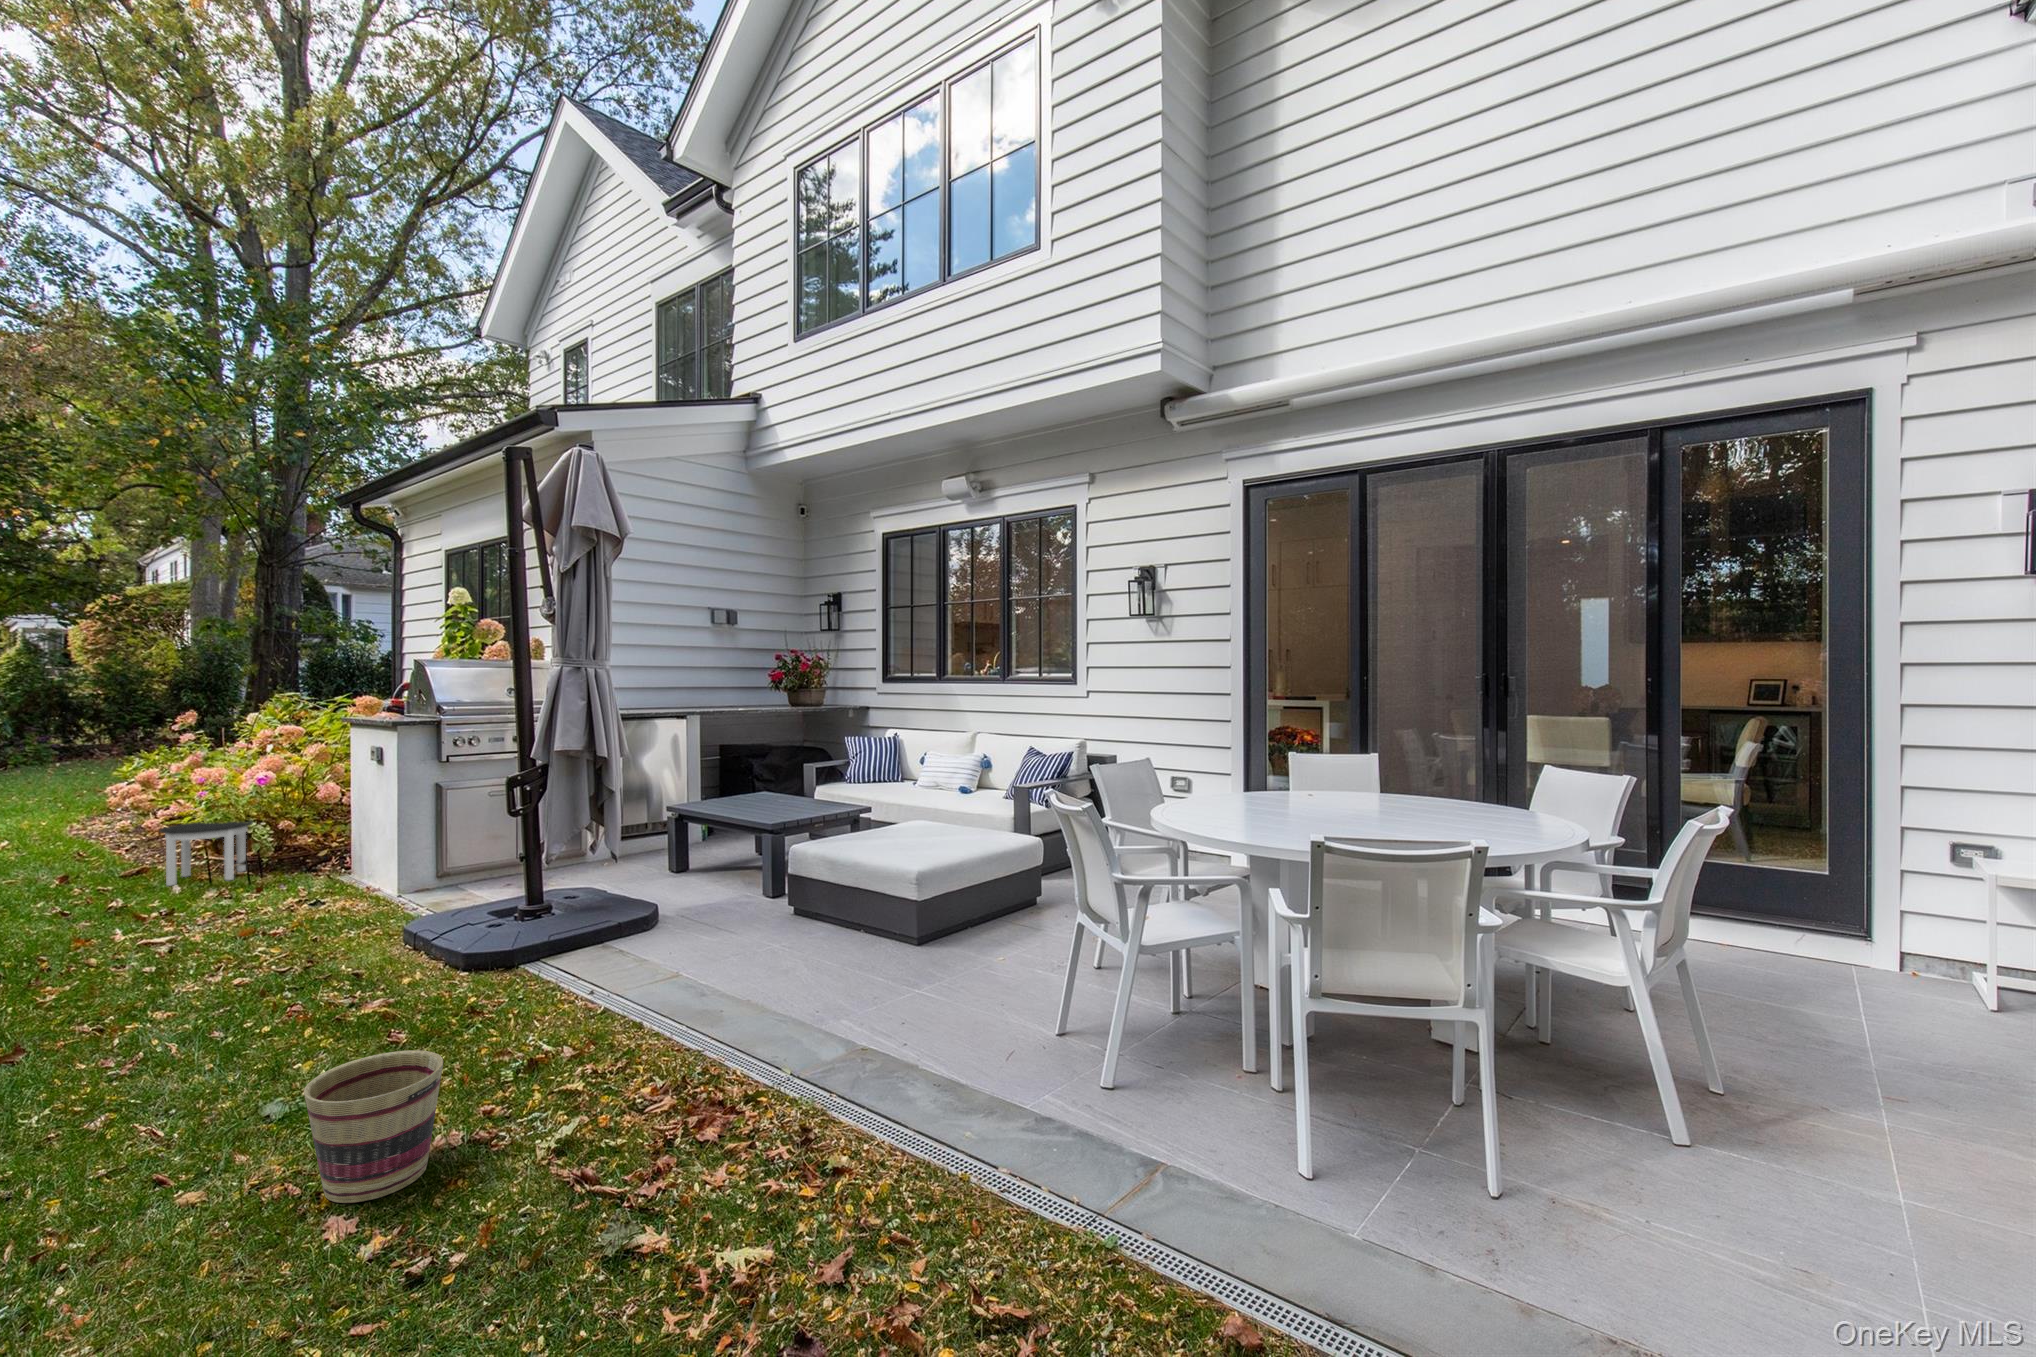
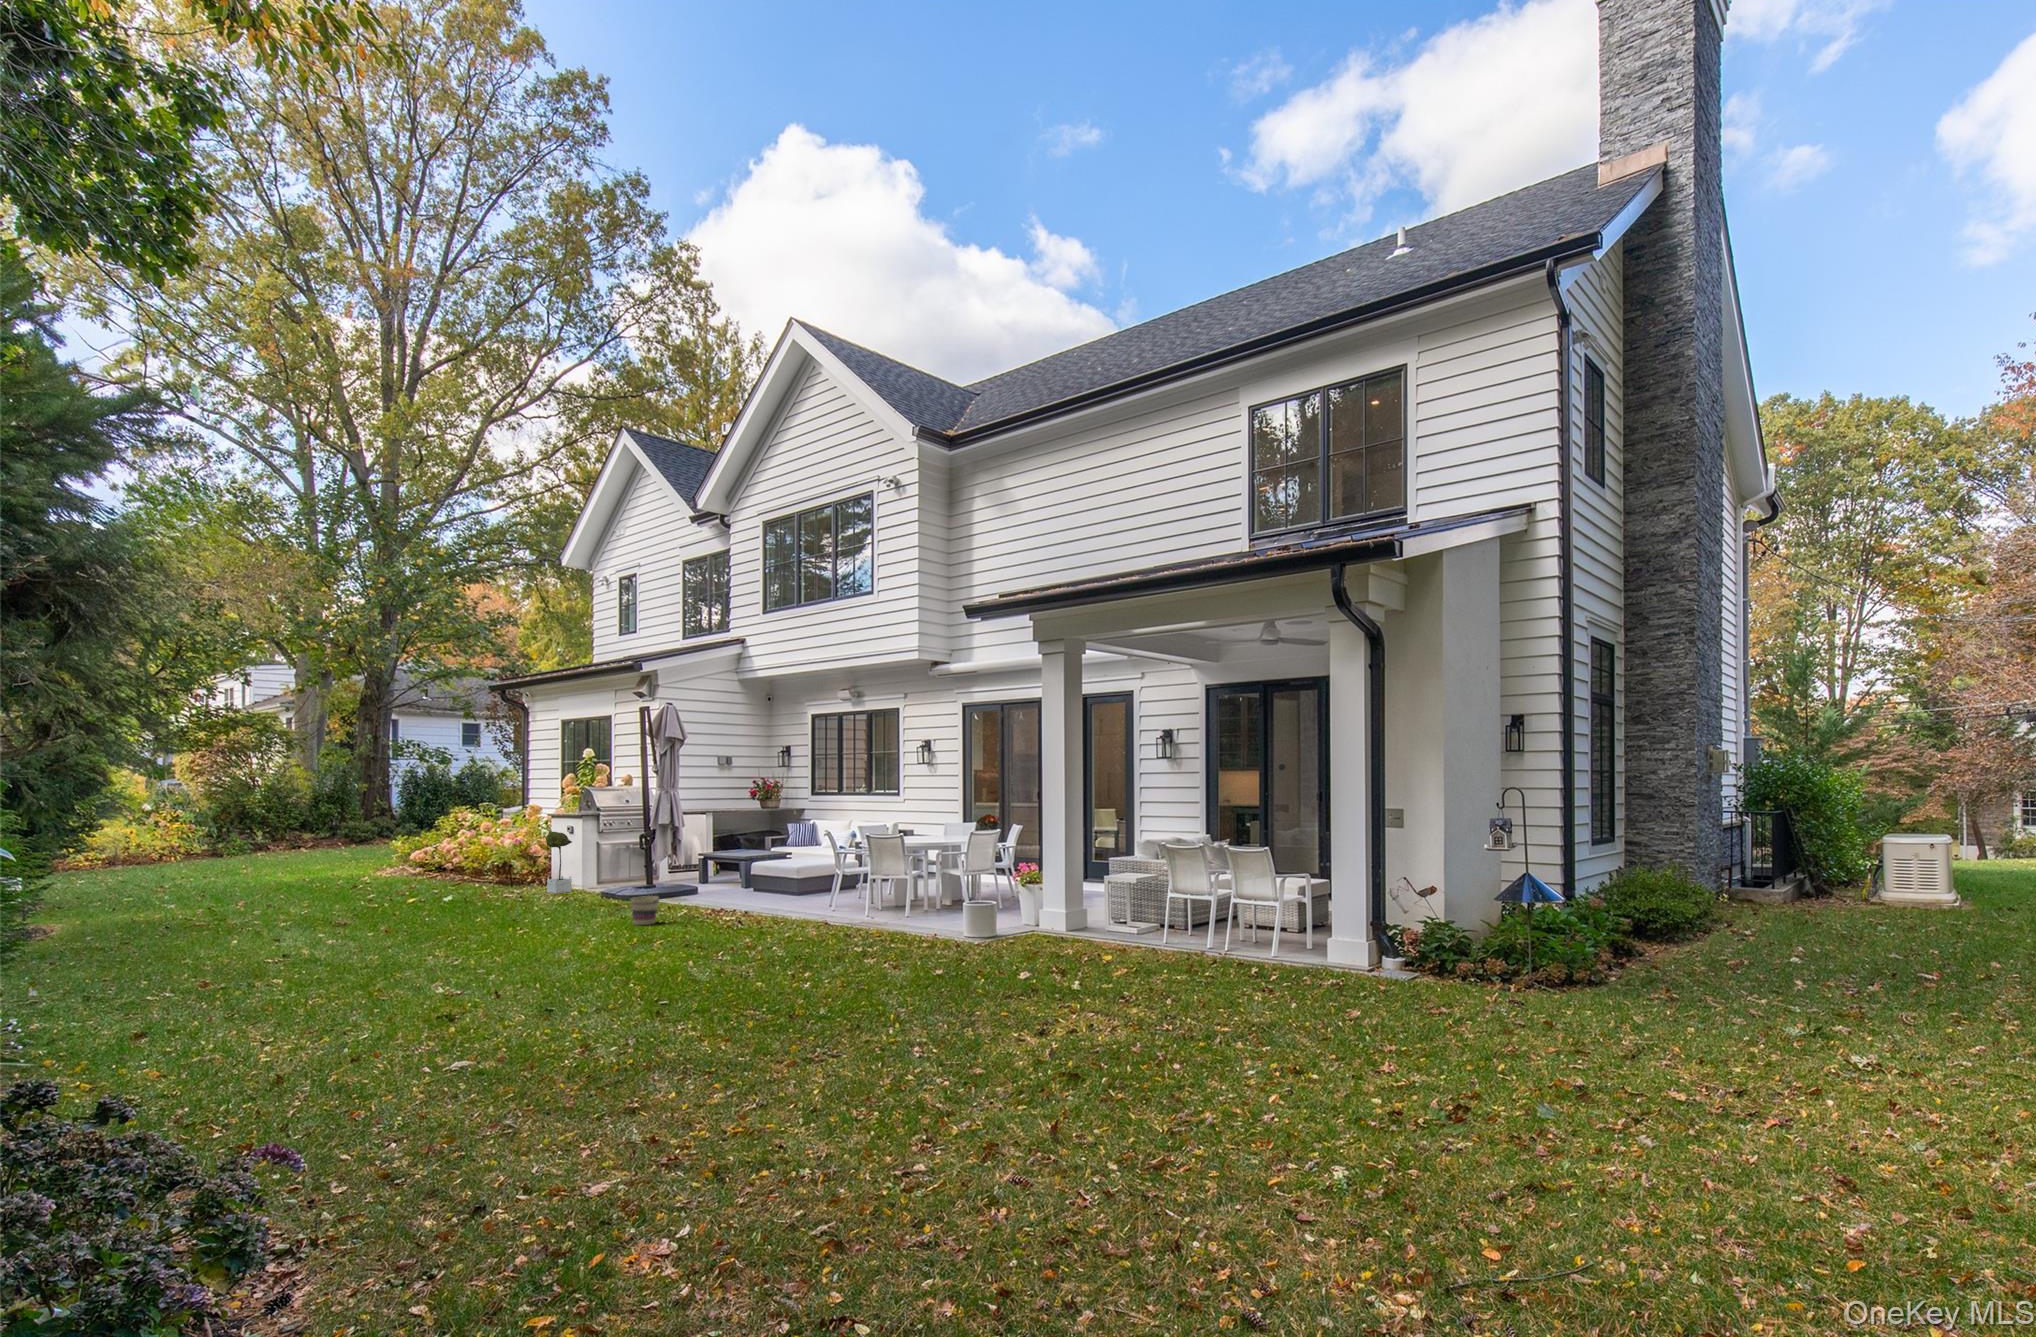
potted tree: none [300,754,374,902] -> present [545,831,572,894]
round table: present [159,821,252,886] -> none [473,863,508,891]

